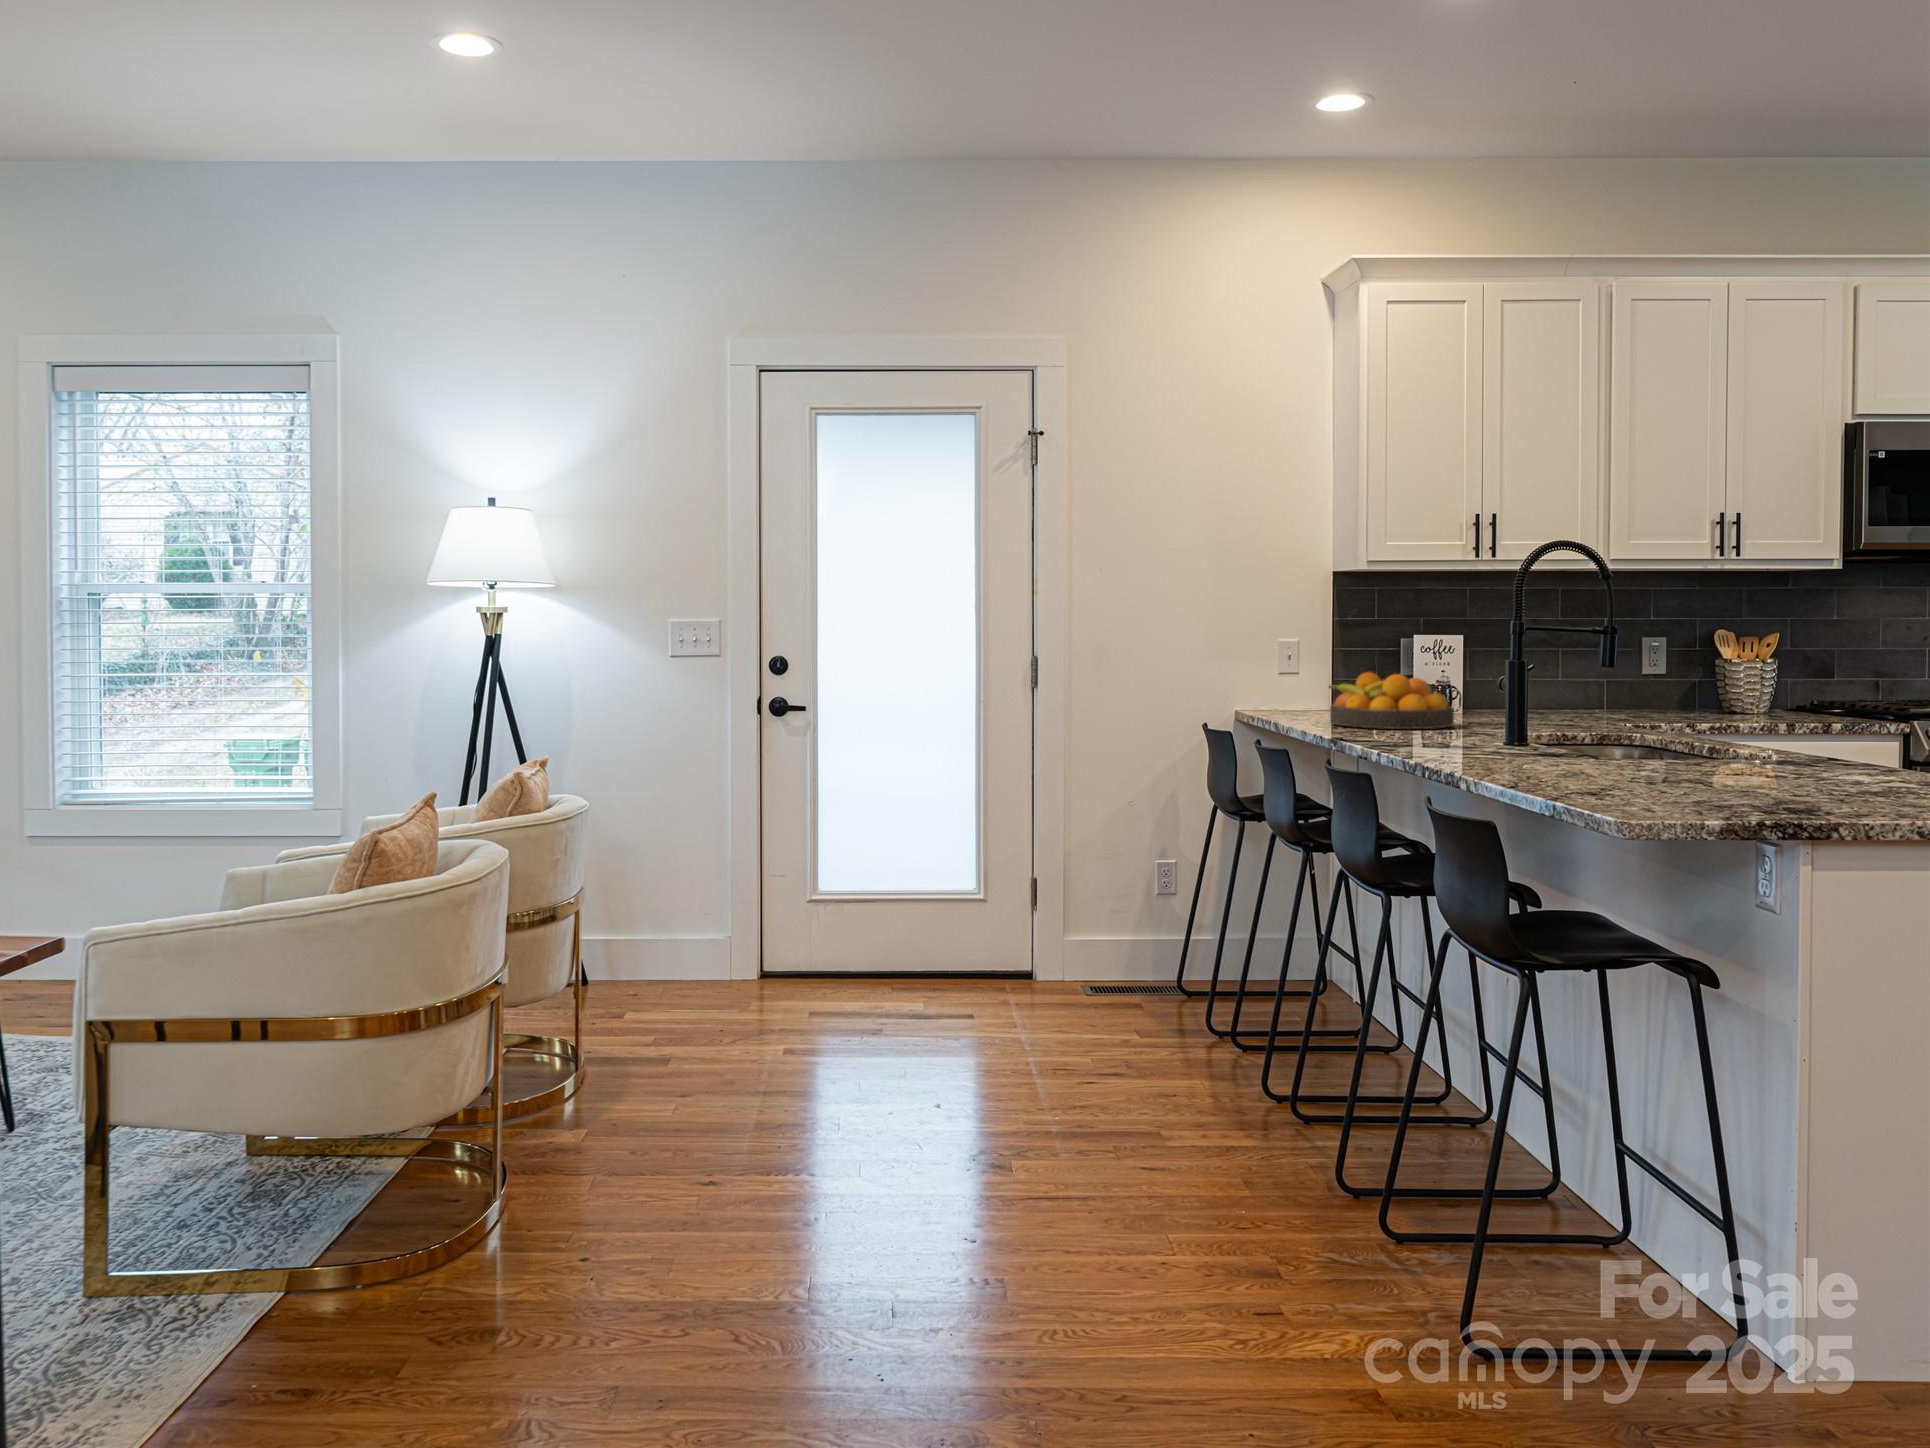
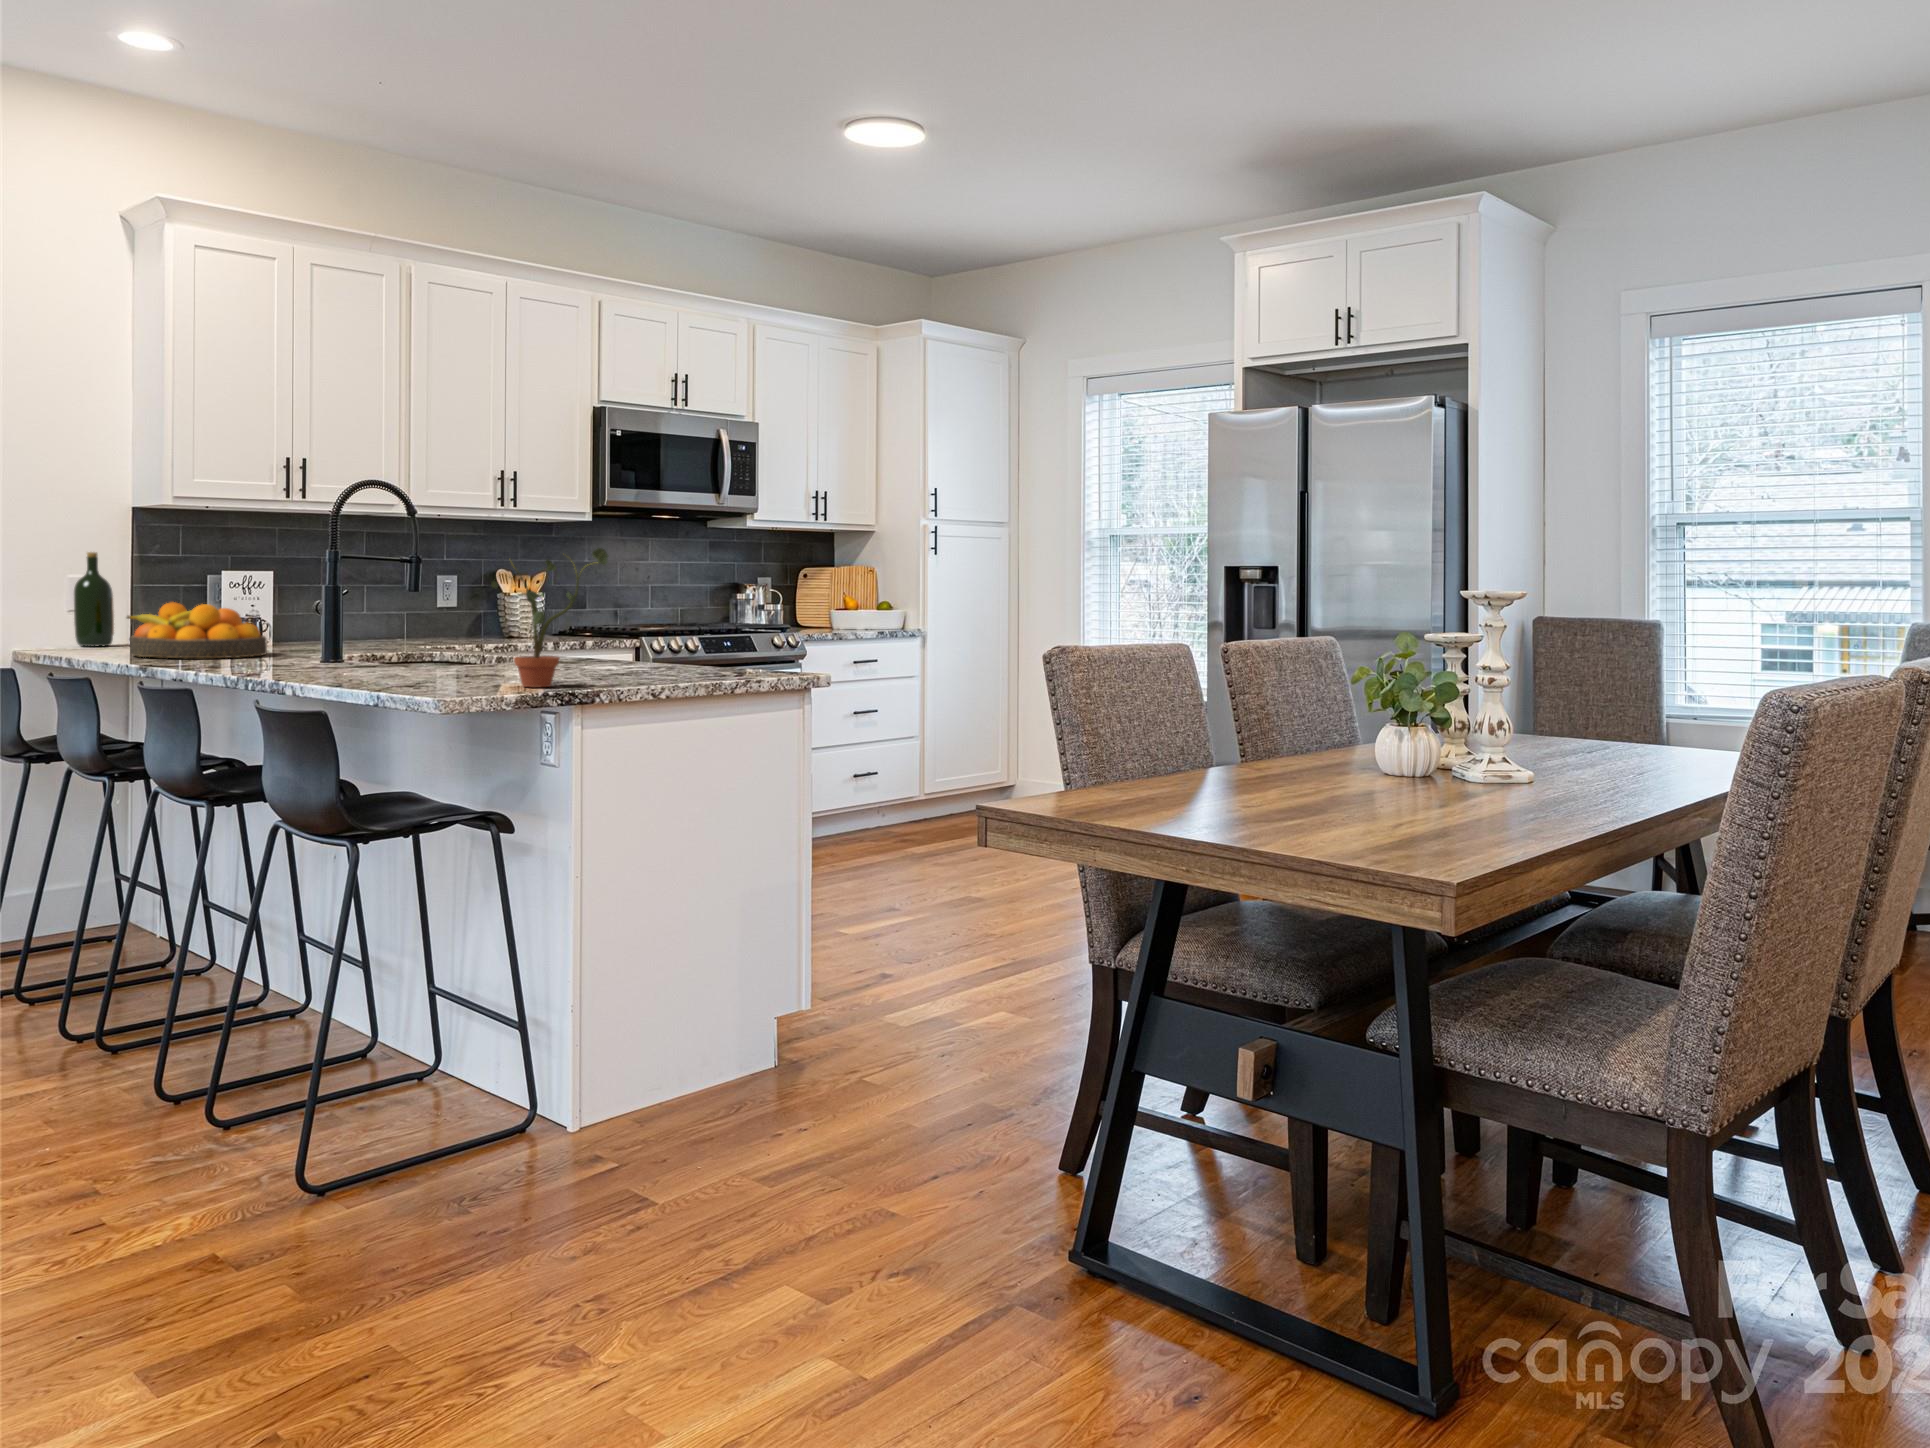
potted plant: none [1719,599,1892,784] -> present [491,548,608,687]
wine bottle: none [1288,625,1319,713] -> present [74,552,114,647]

